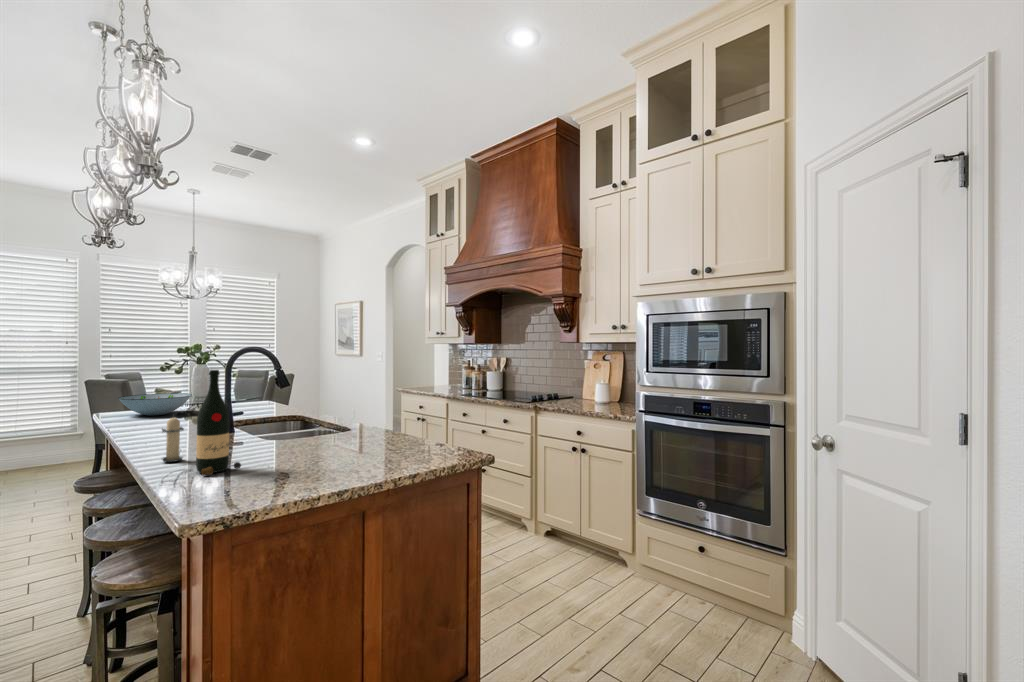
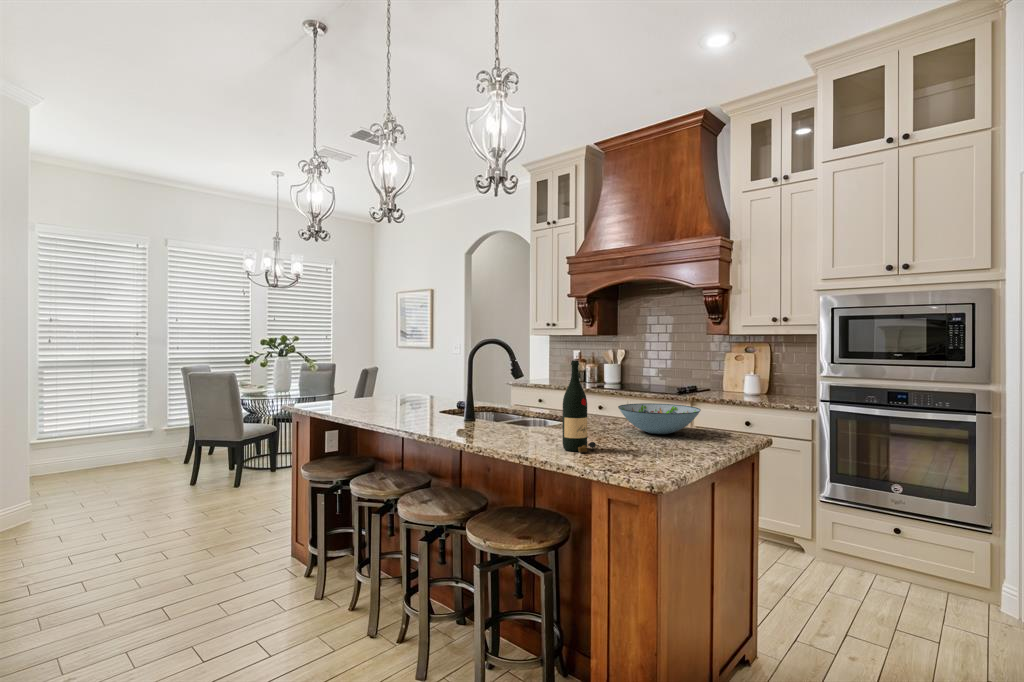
decorative bowl: present [118,393,192,416] -> present [618,403,701,434]
candle: present [162,416,184,462] -> none [504,401,525,444]

